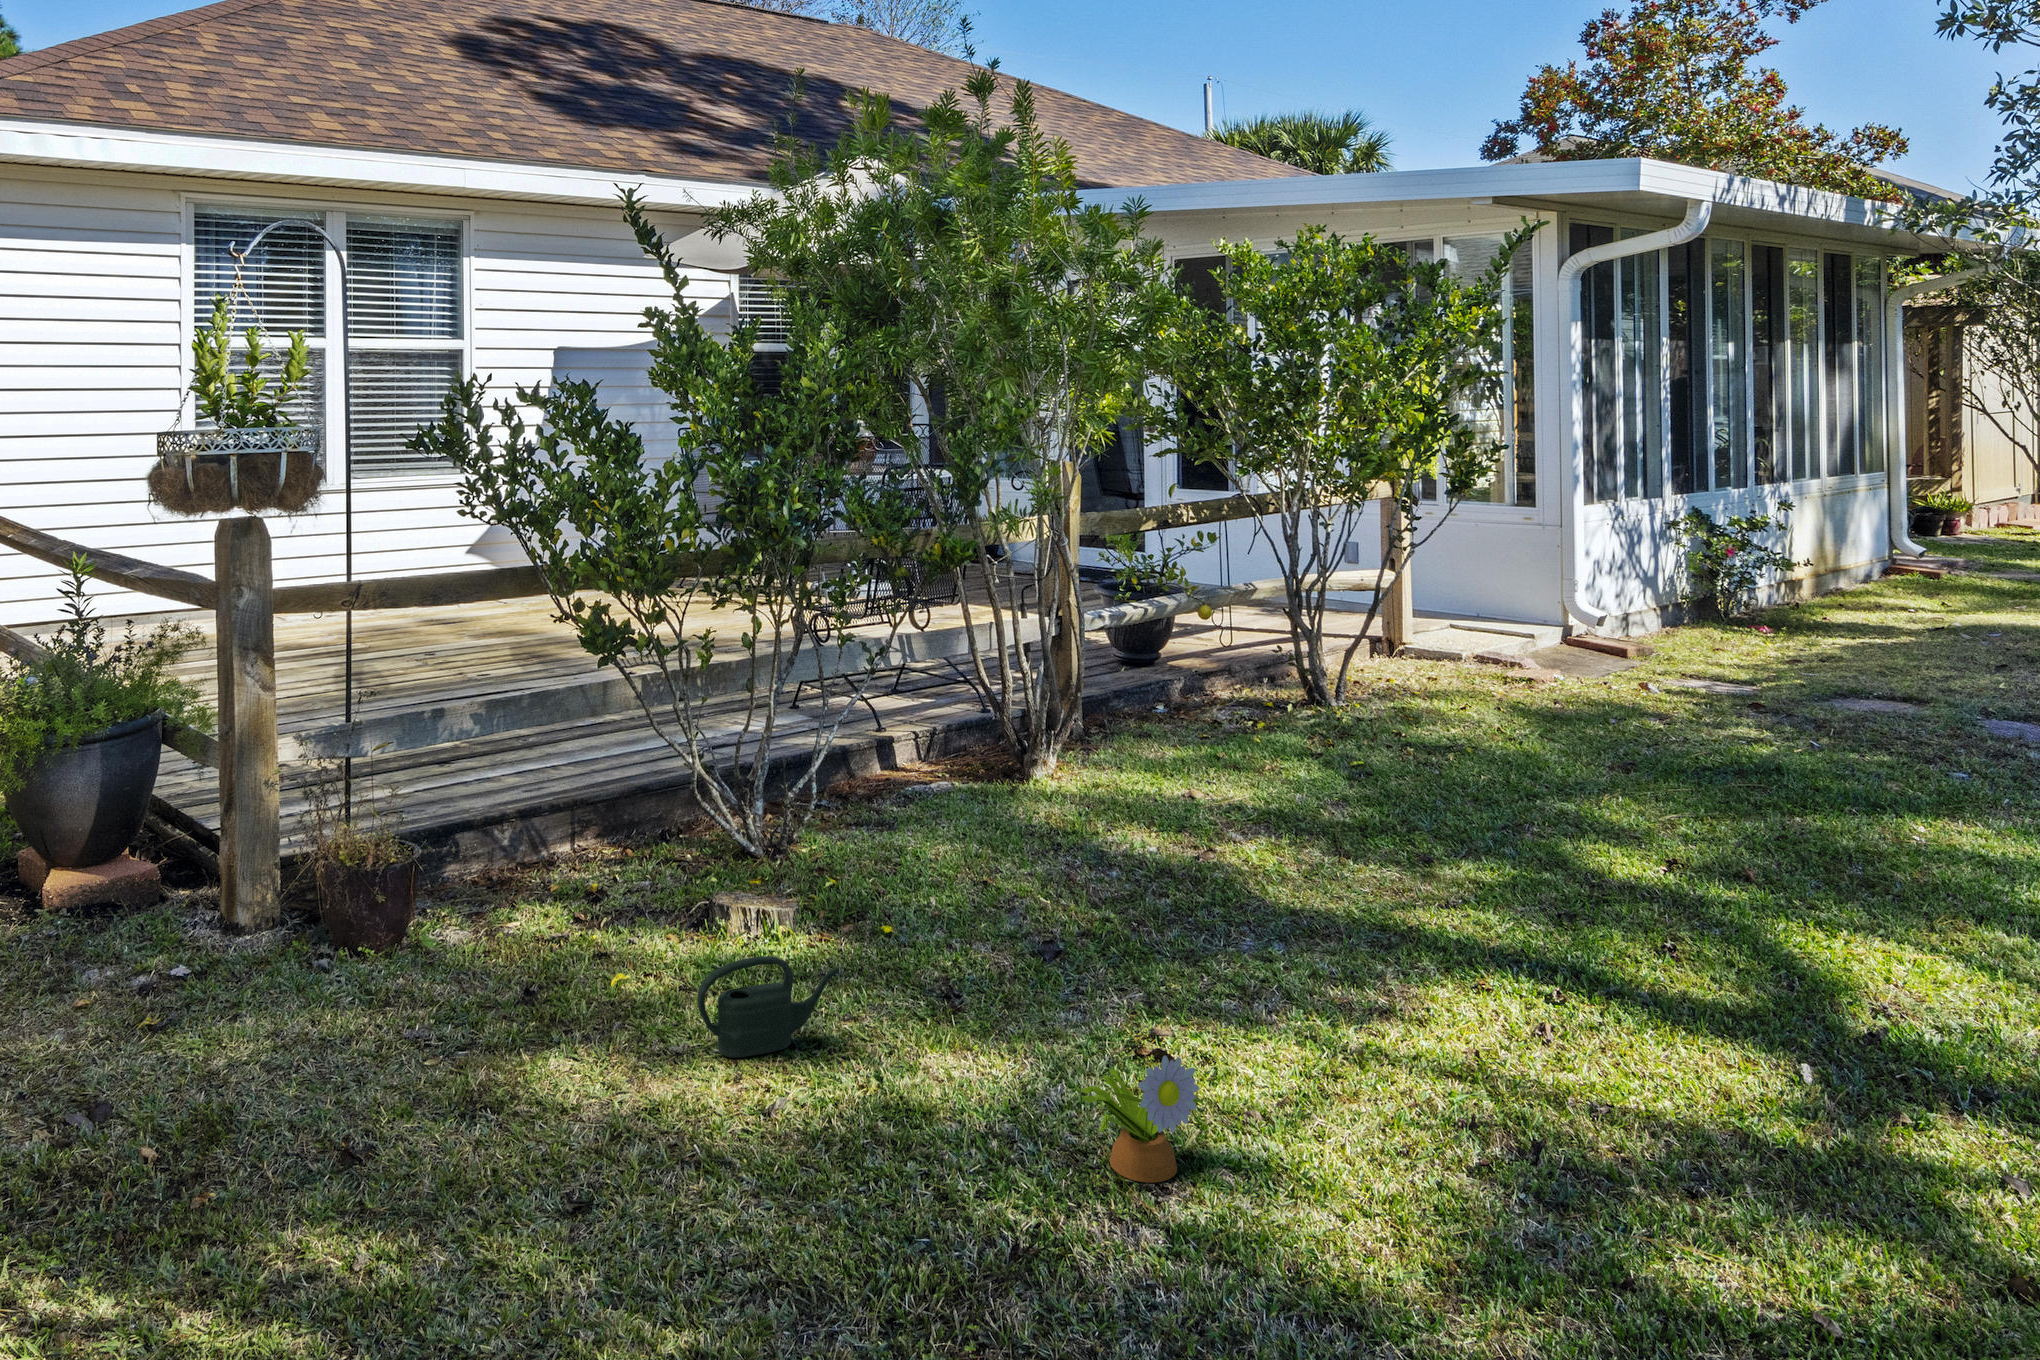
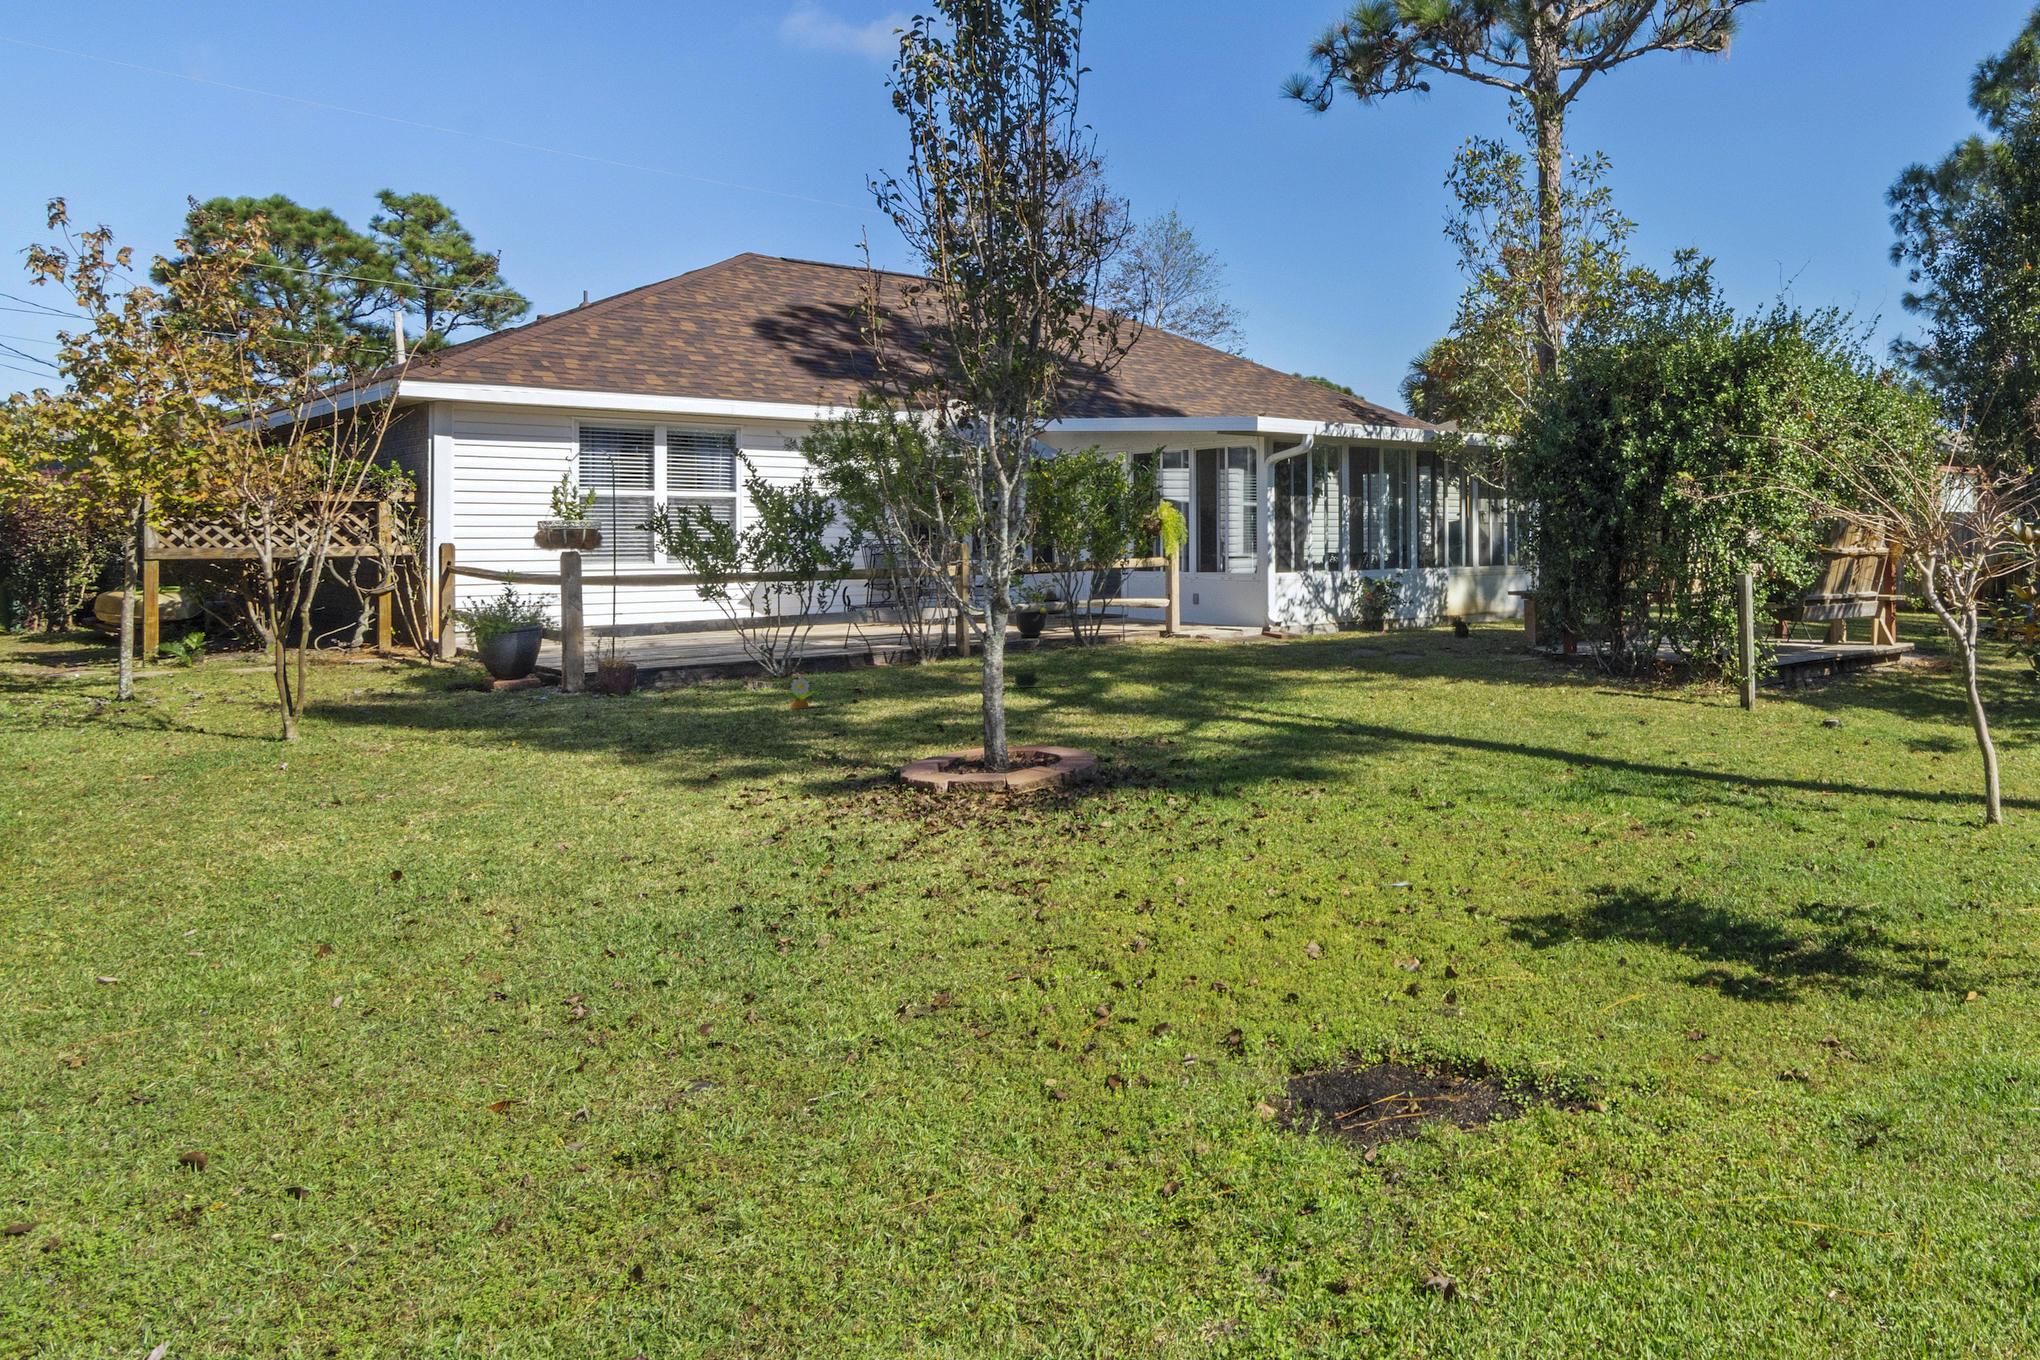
watering can: present [697,956,839,1058] -> present [1014,665,1042,688]

